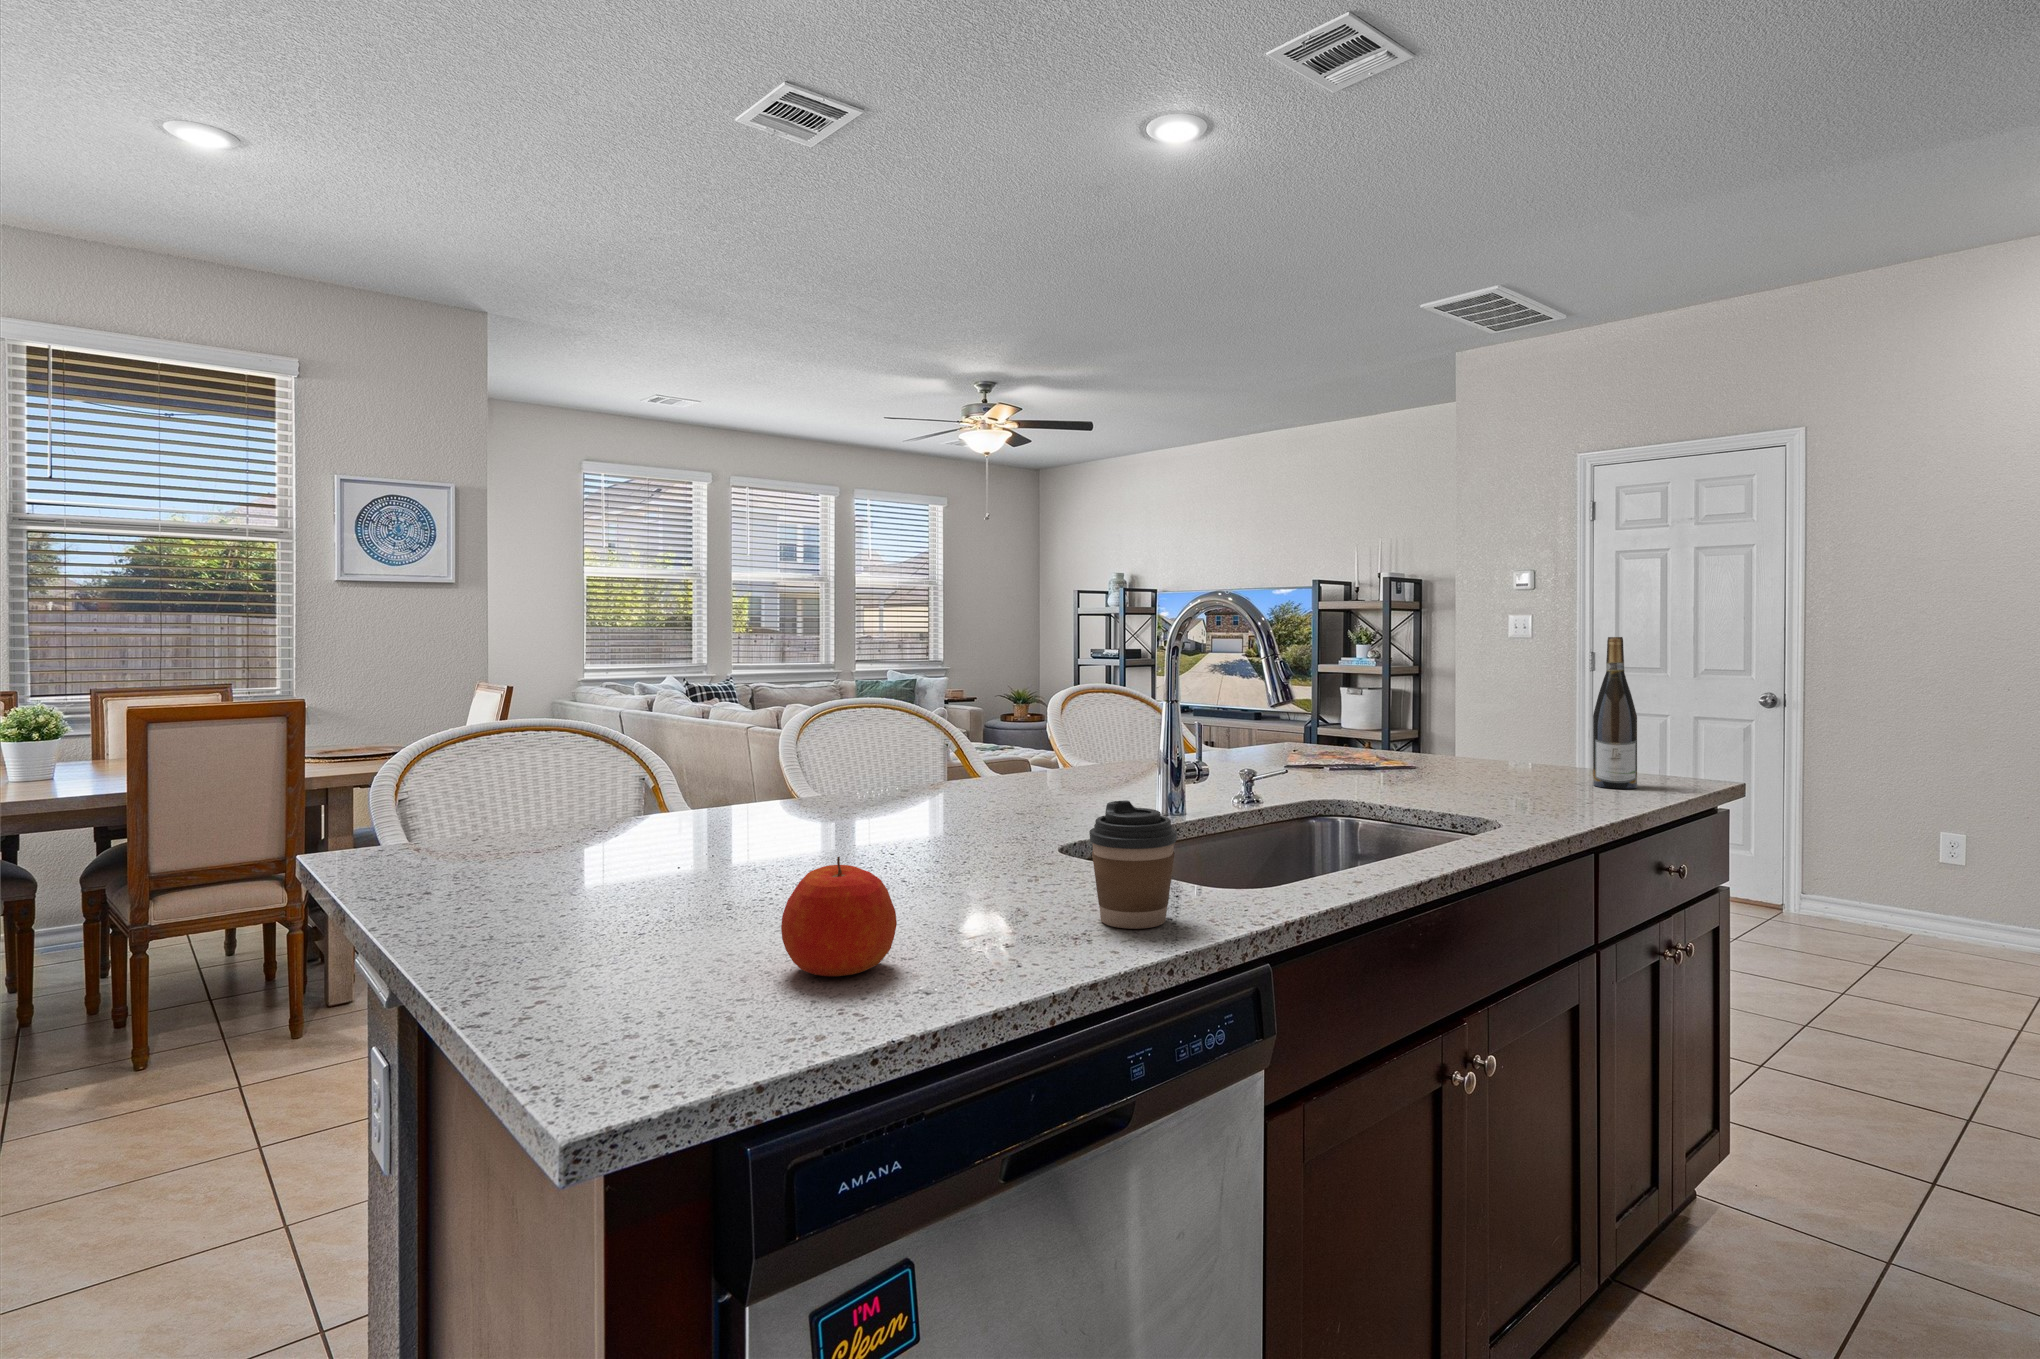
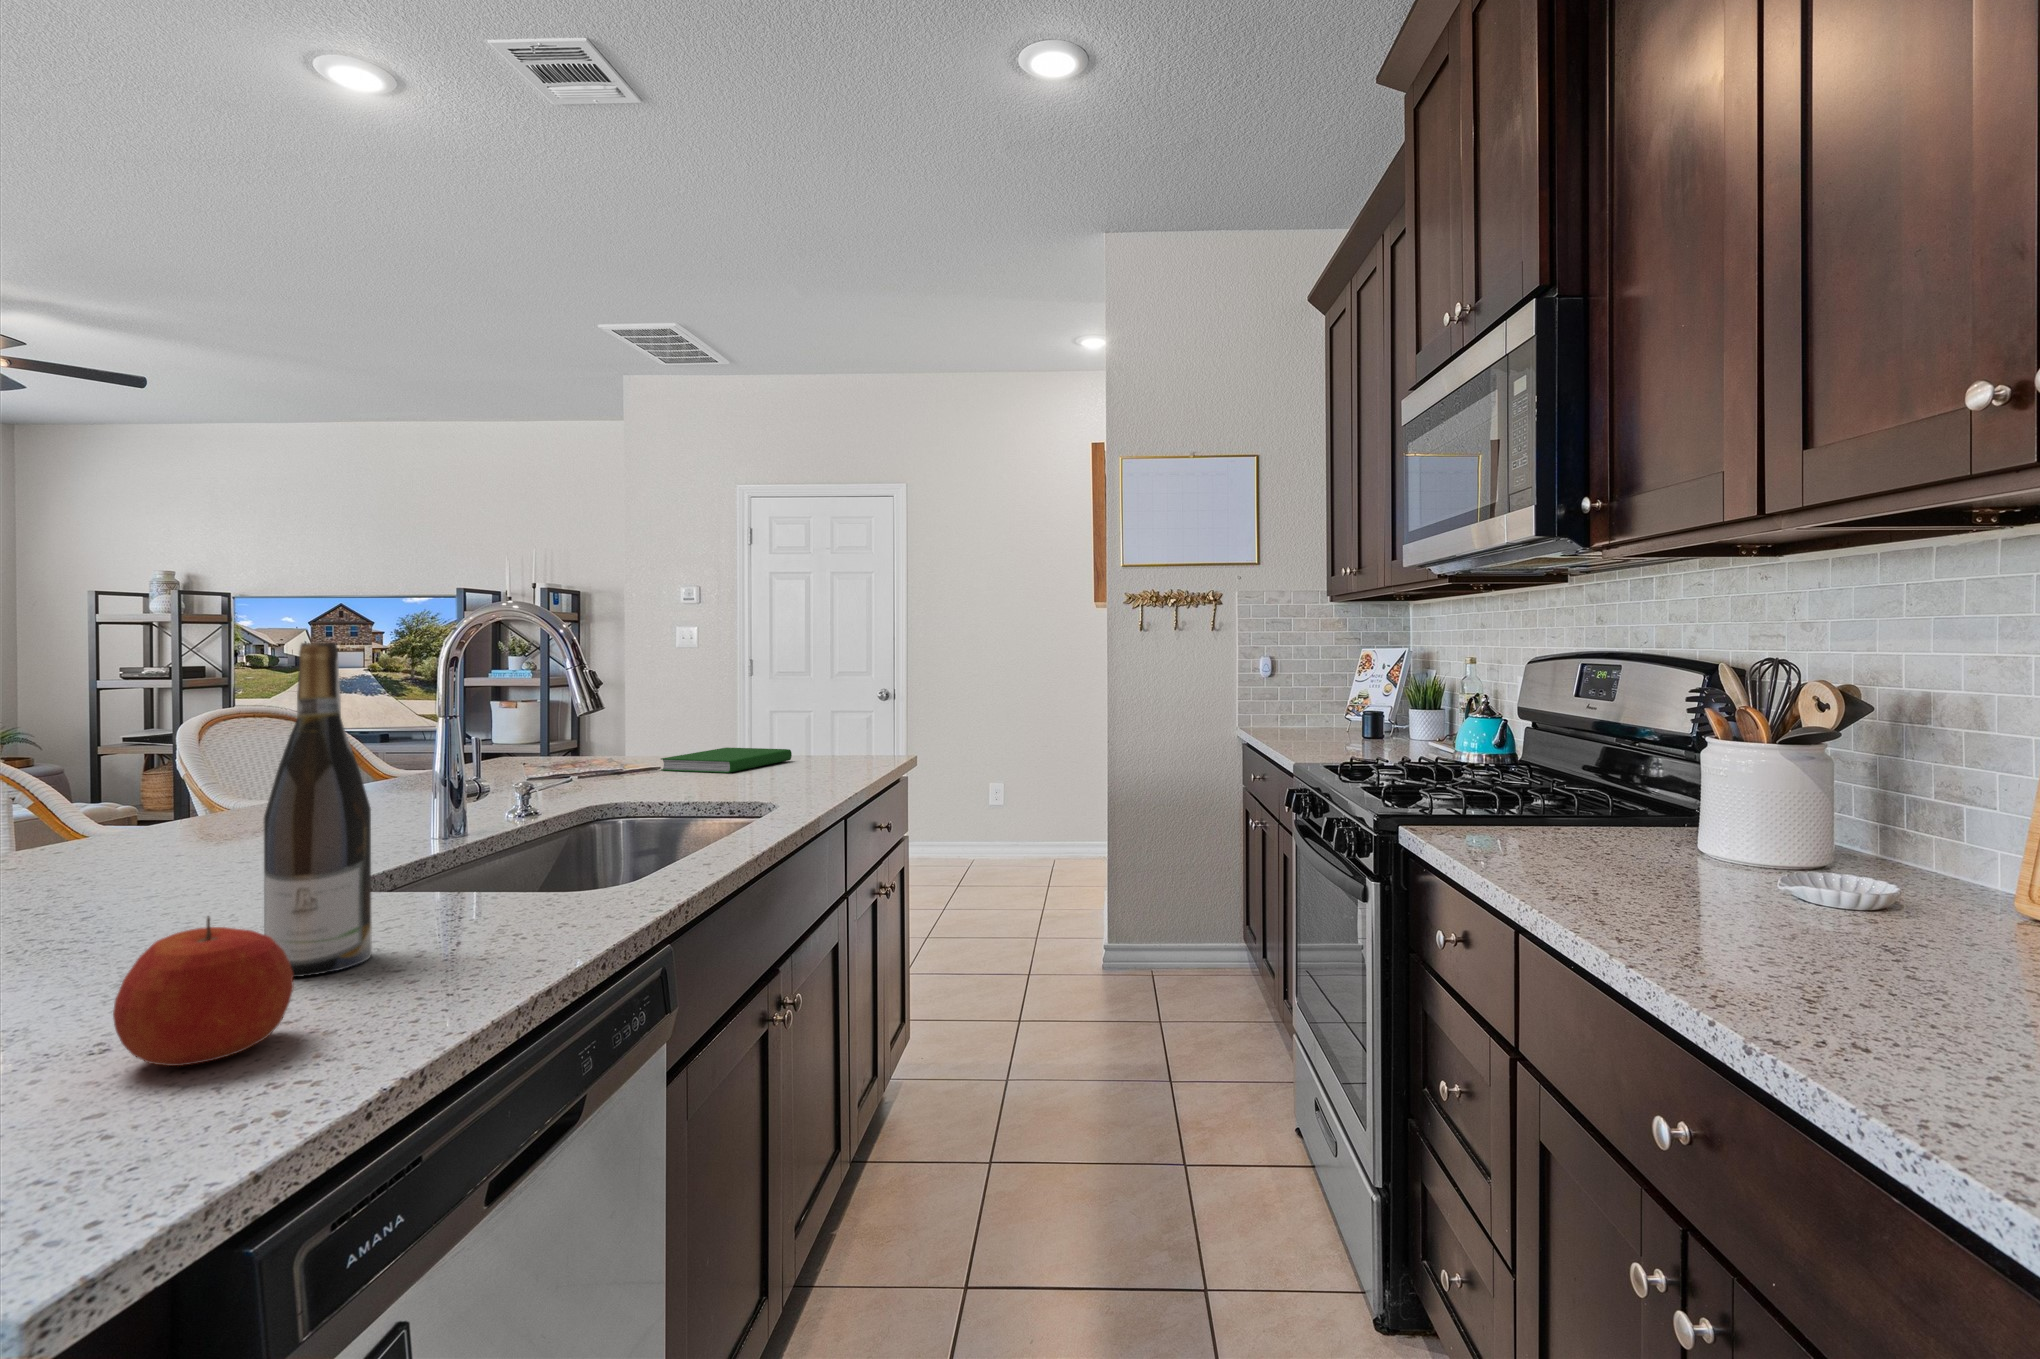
wine bottle: present [1593,637,1637,789] -> present [264,643,372,977]
hardcover book: none [1415,753,1568,782] -> present [661,748,792,773]
coffee cup: present [1089,801,1177,929] -> none [477,813,578,940]

